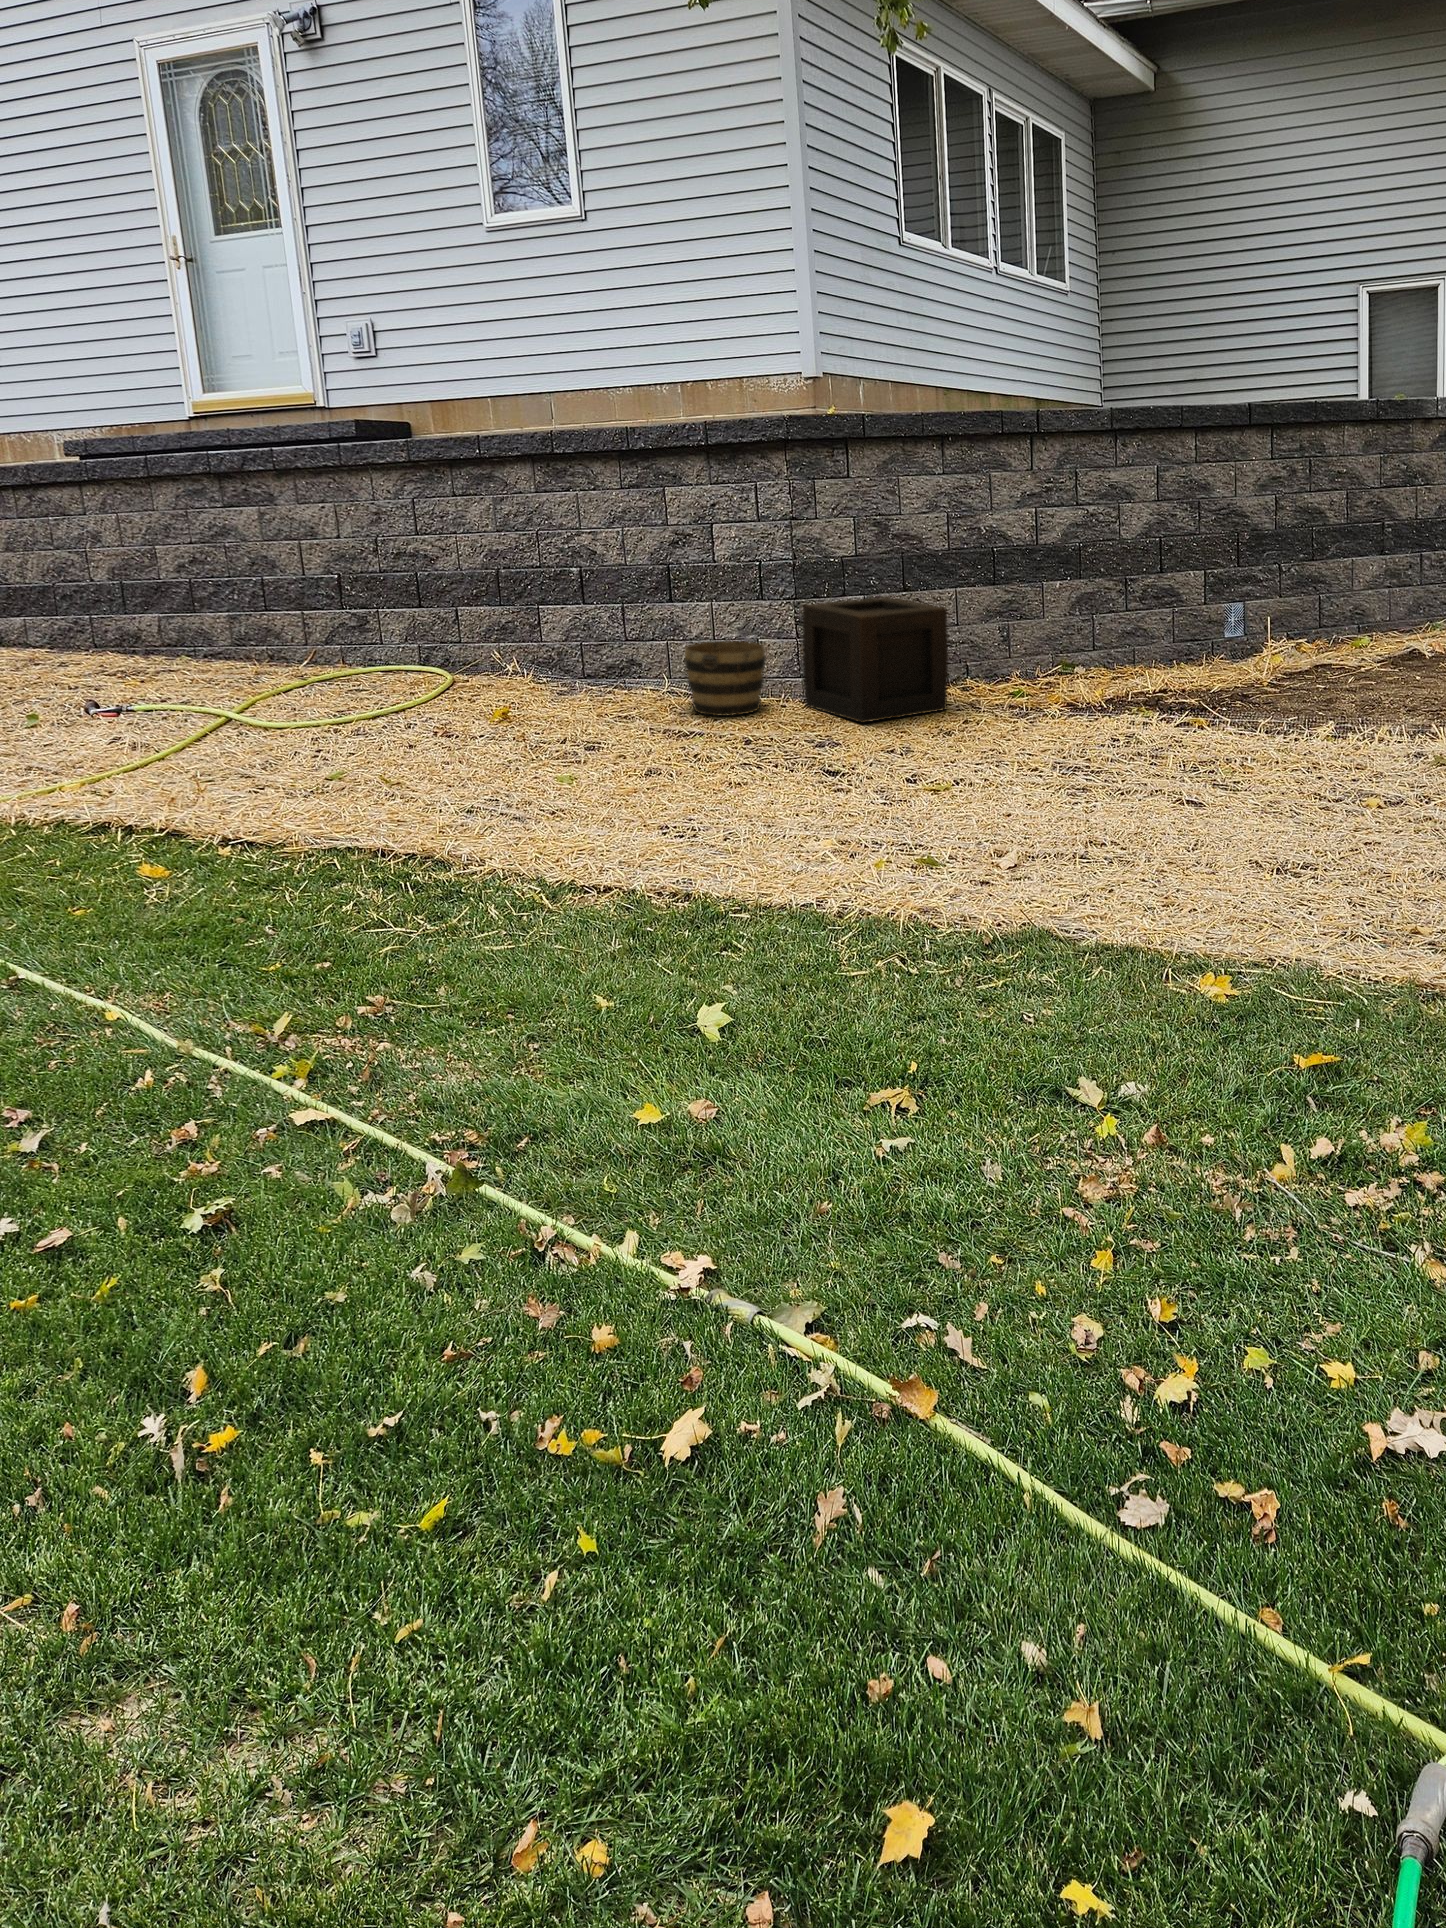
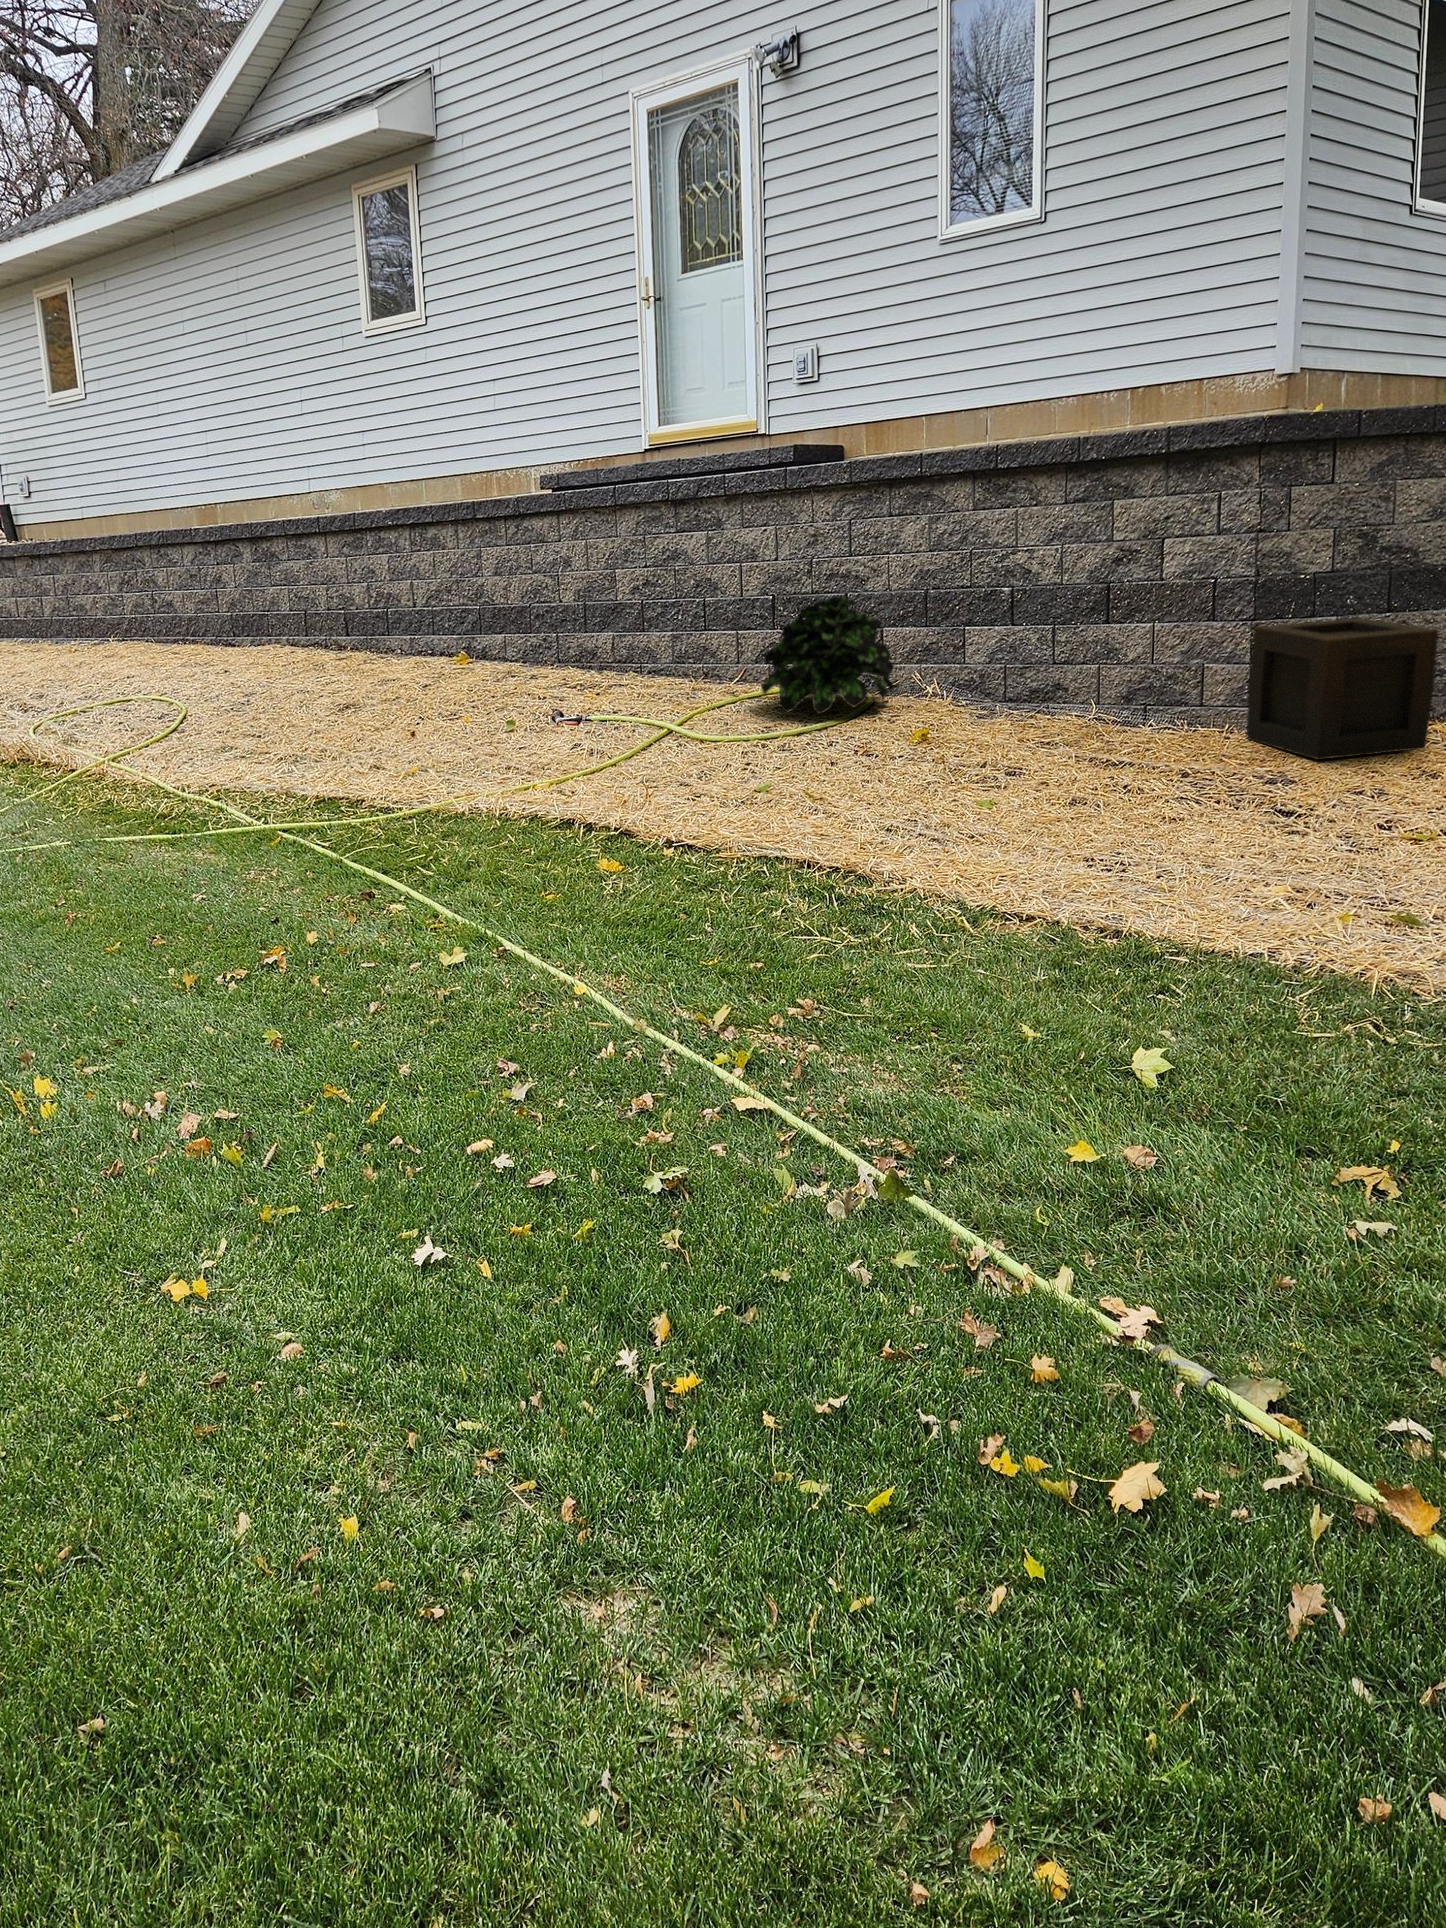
potted plant: none [333,572,478,694] -> present [761,596,894,714]
bucket: present [685,641,766,716] -> none [1112,666,1205,746]

